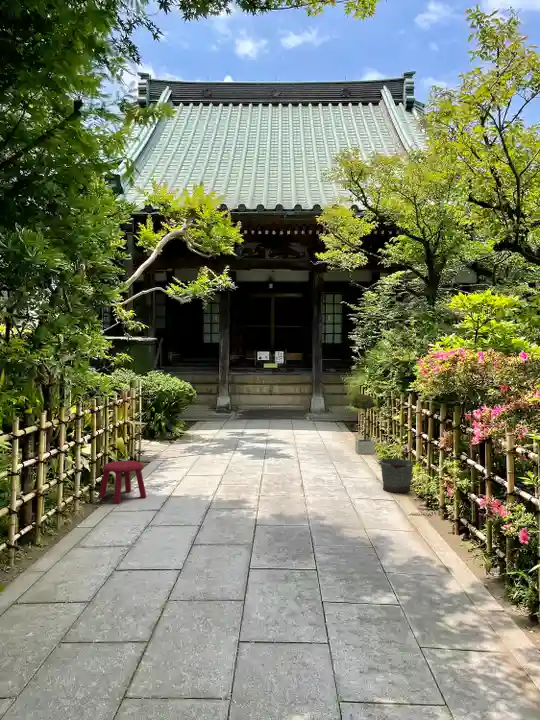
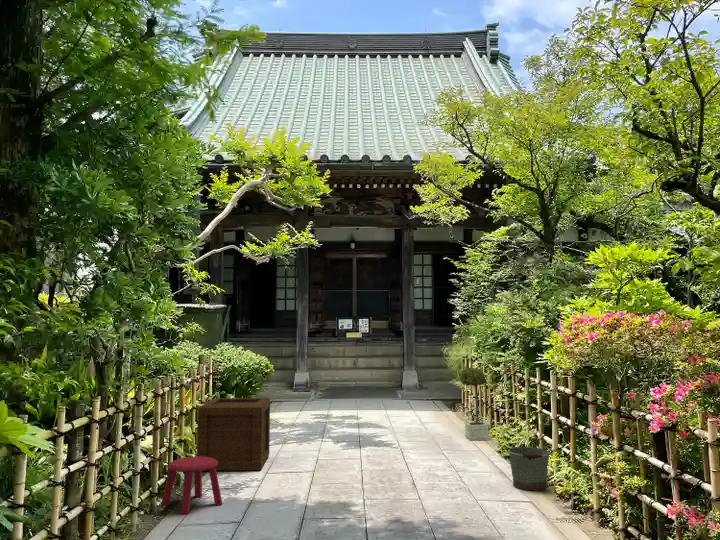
wooden crate: none [129,416,189,474] -> present [197,398,270,471]

